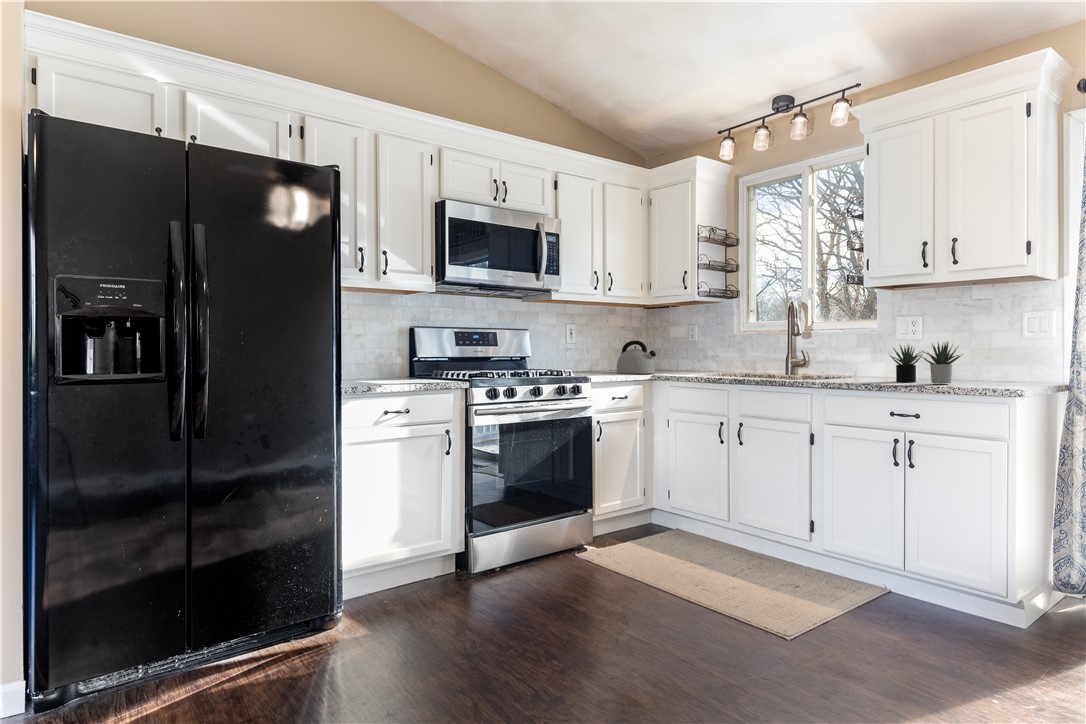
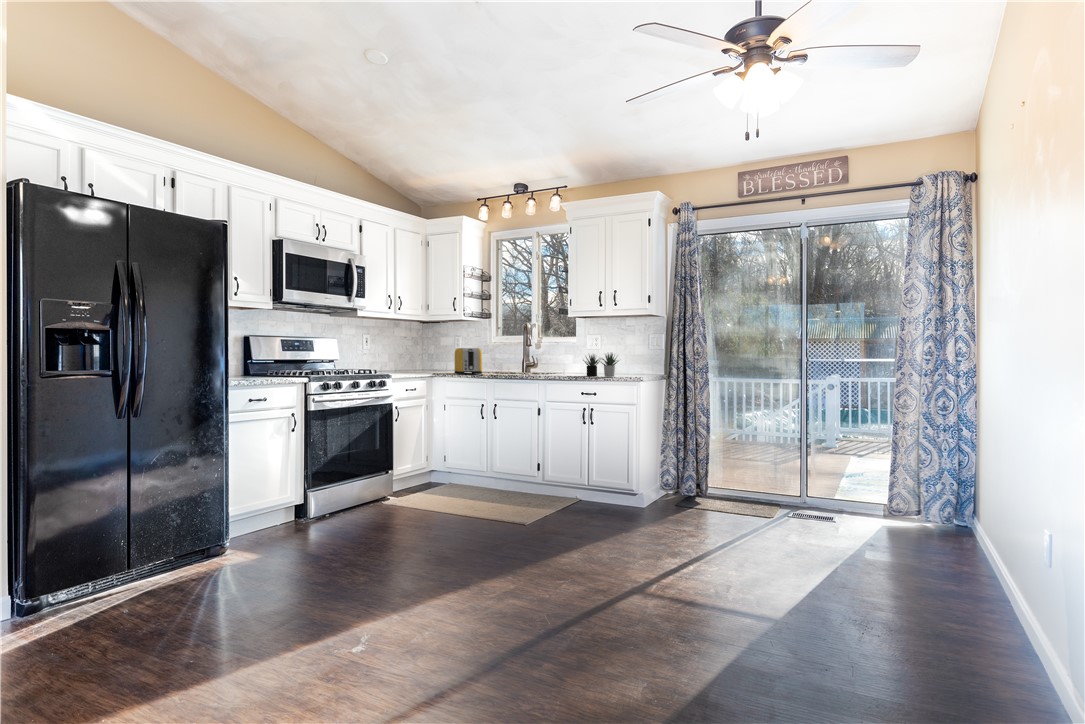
toaster: none [683,339,721,377] -> present [455,348,482,374]
kettle: present [616,341,656,374] -> none [406,348,436,372]

